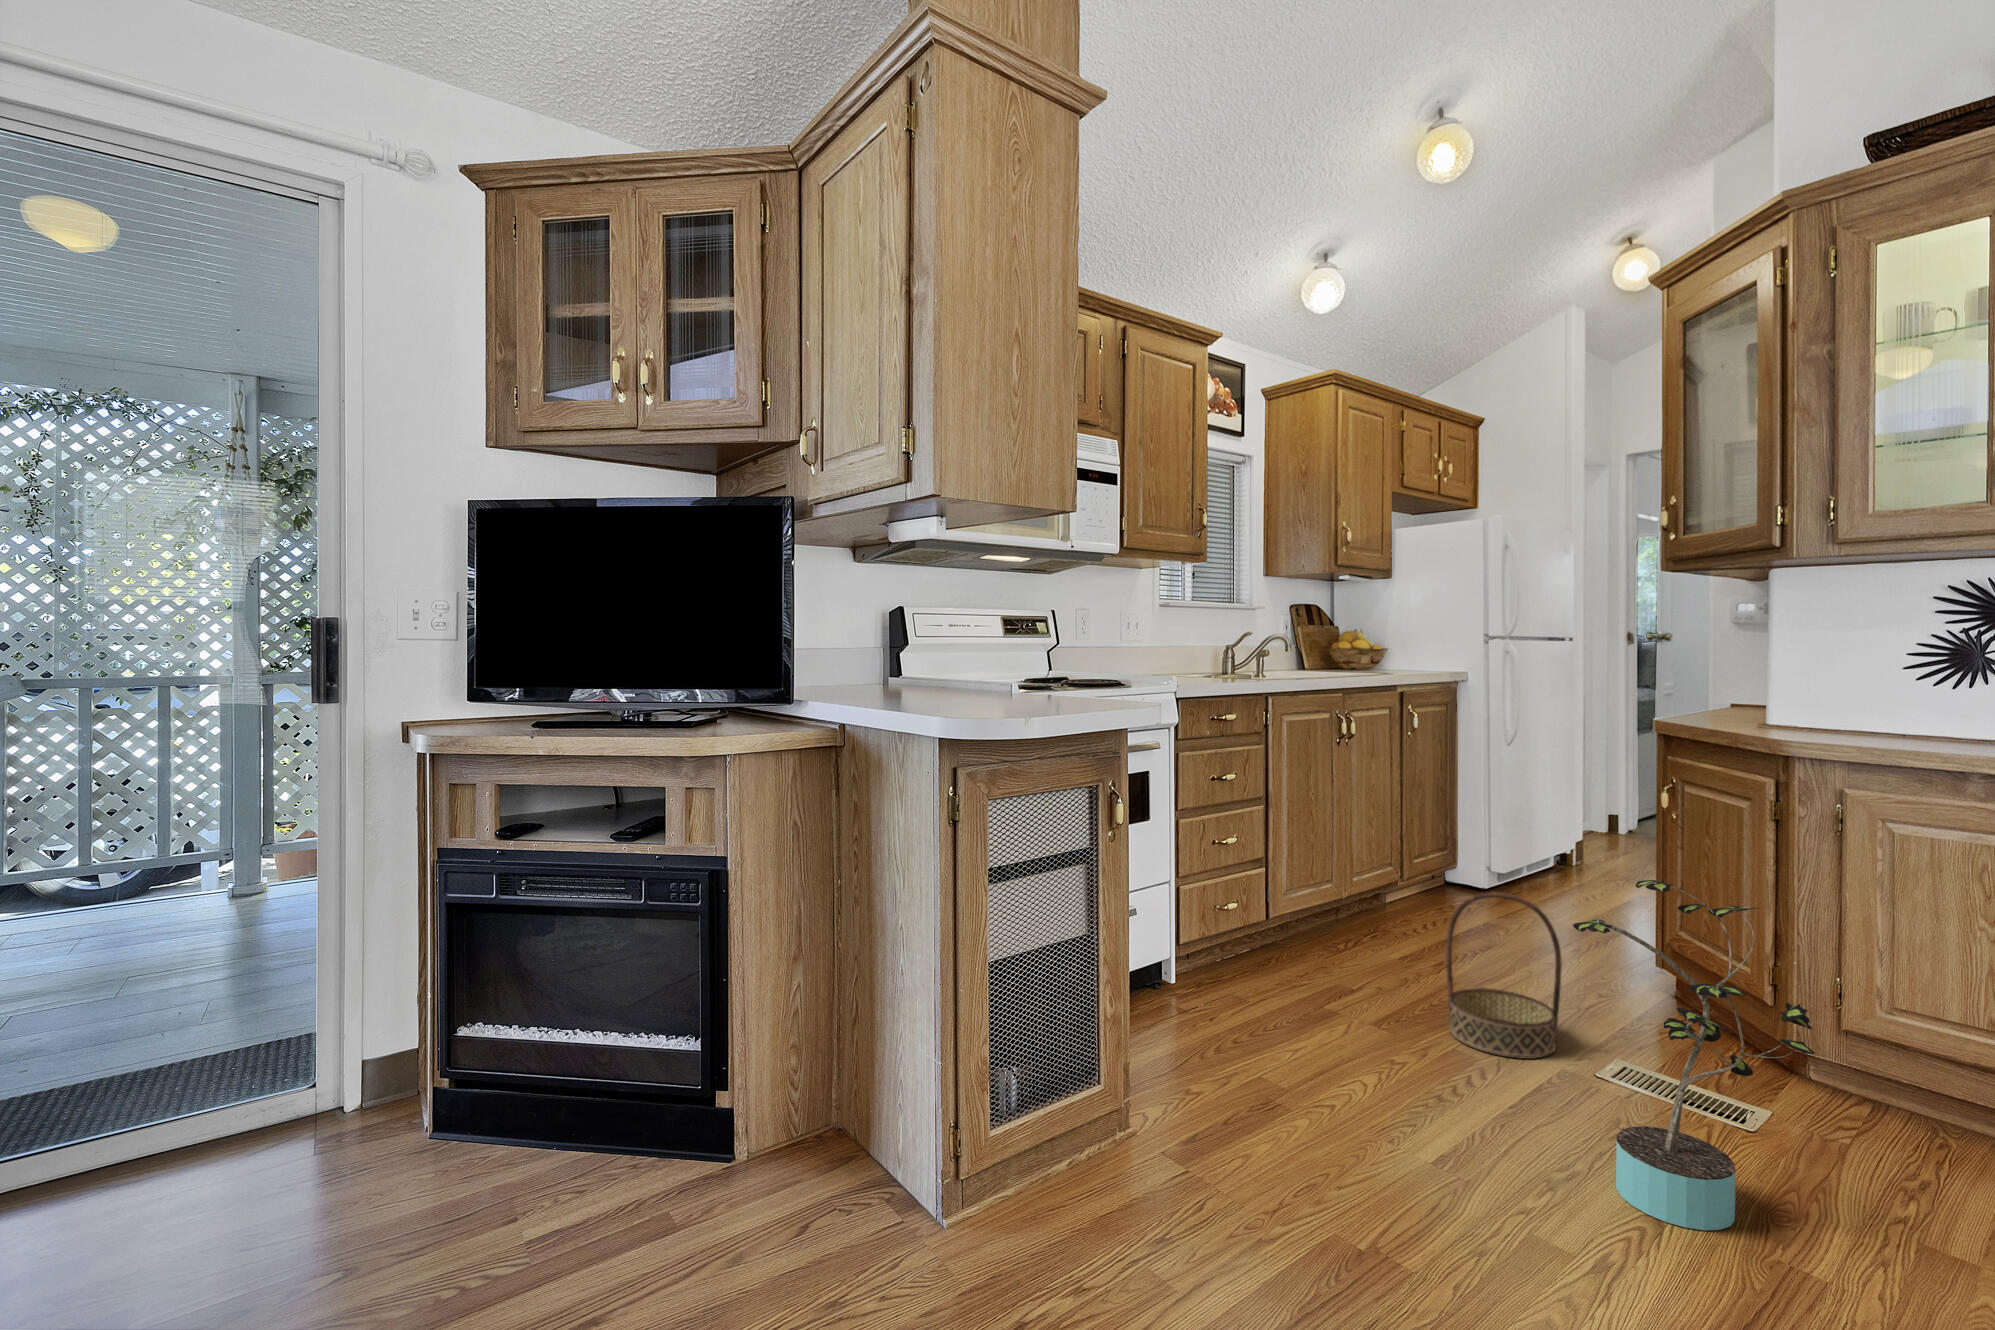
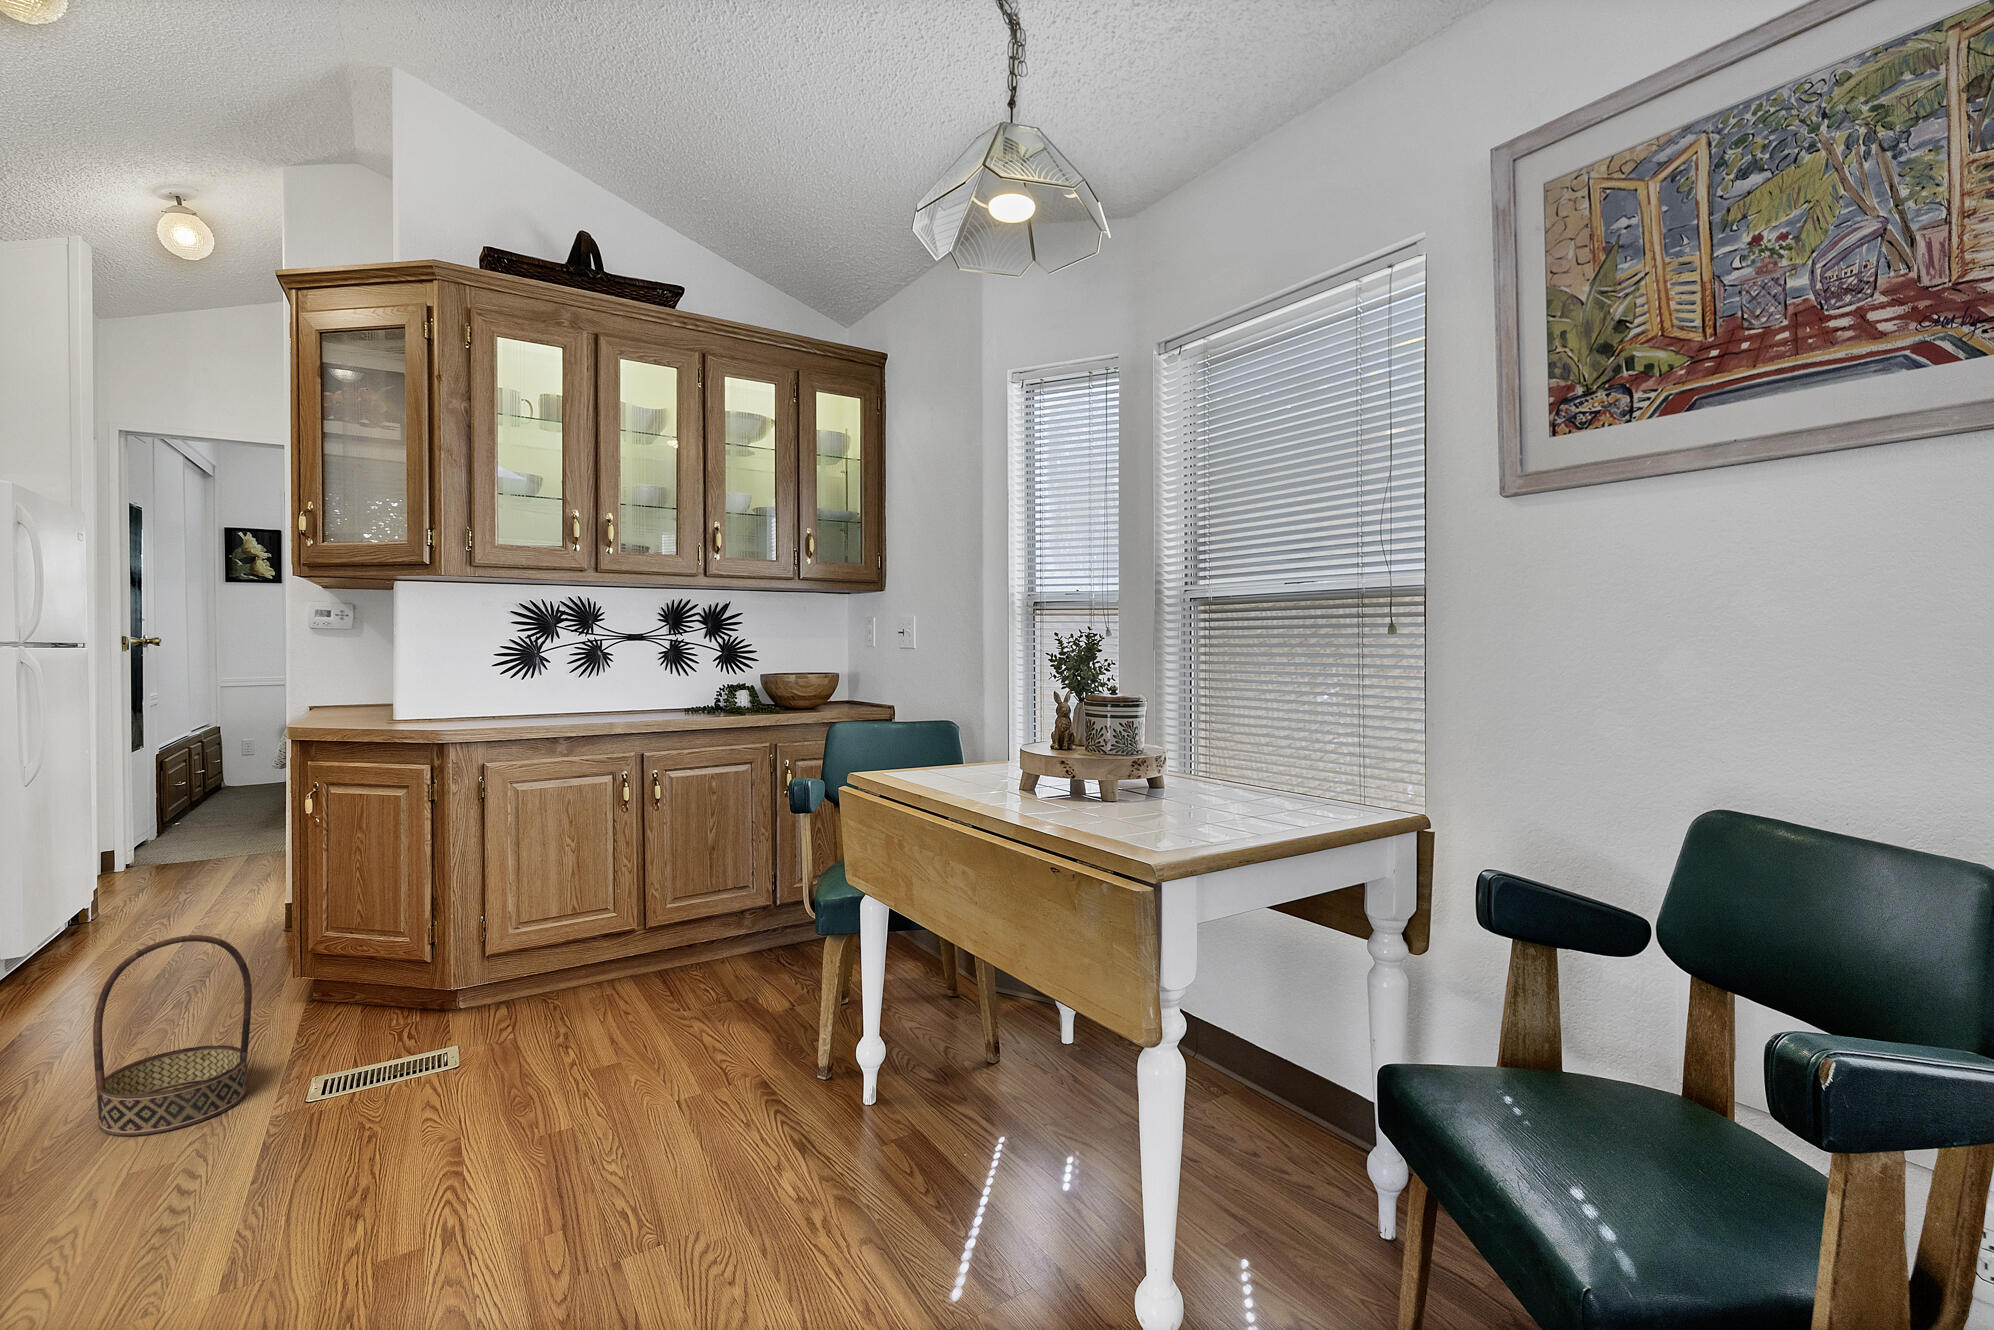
potted plant: present [1573,880,1815,1230] -> none [373,870,563,1174]

